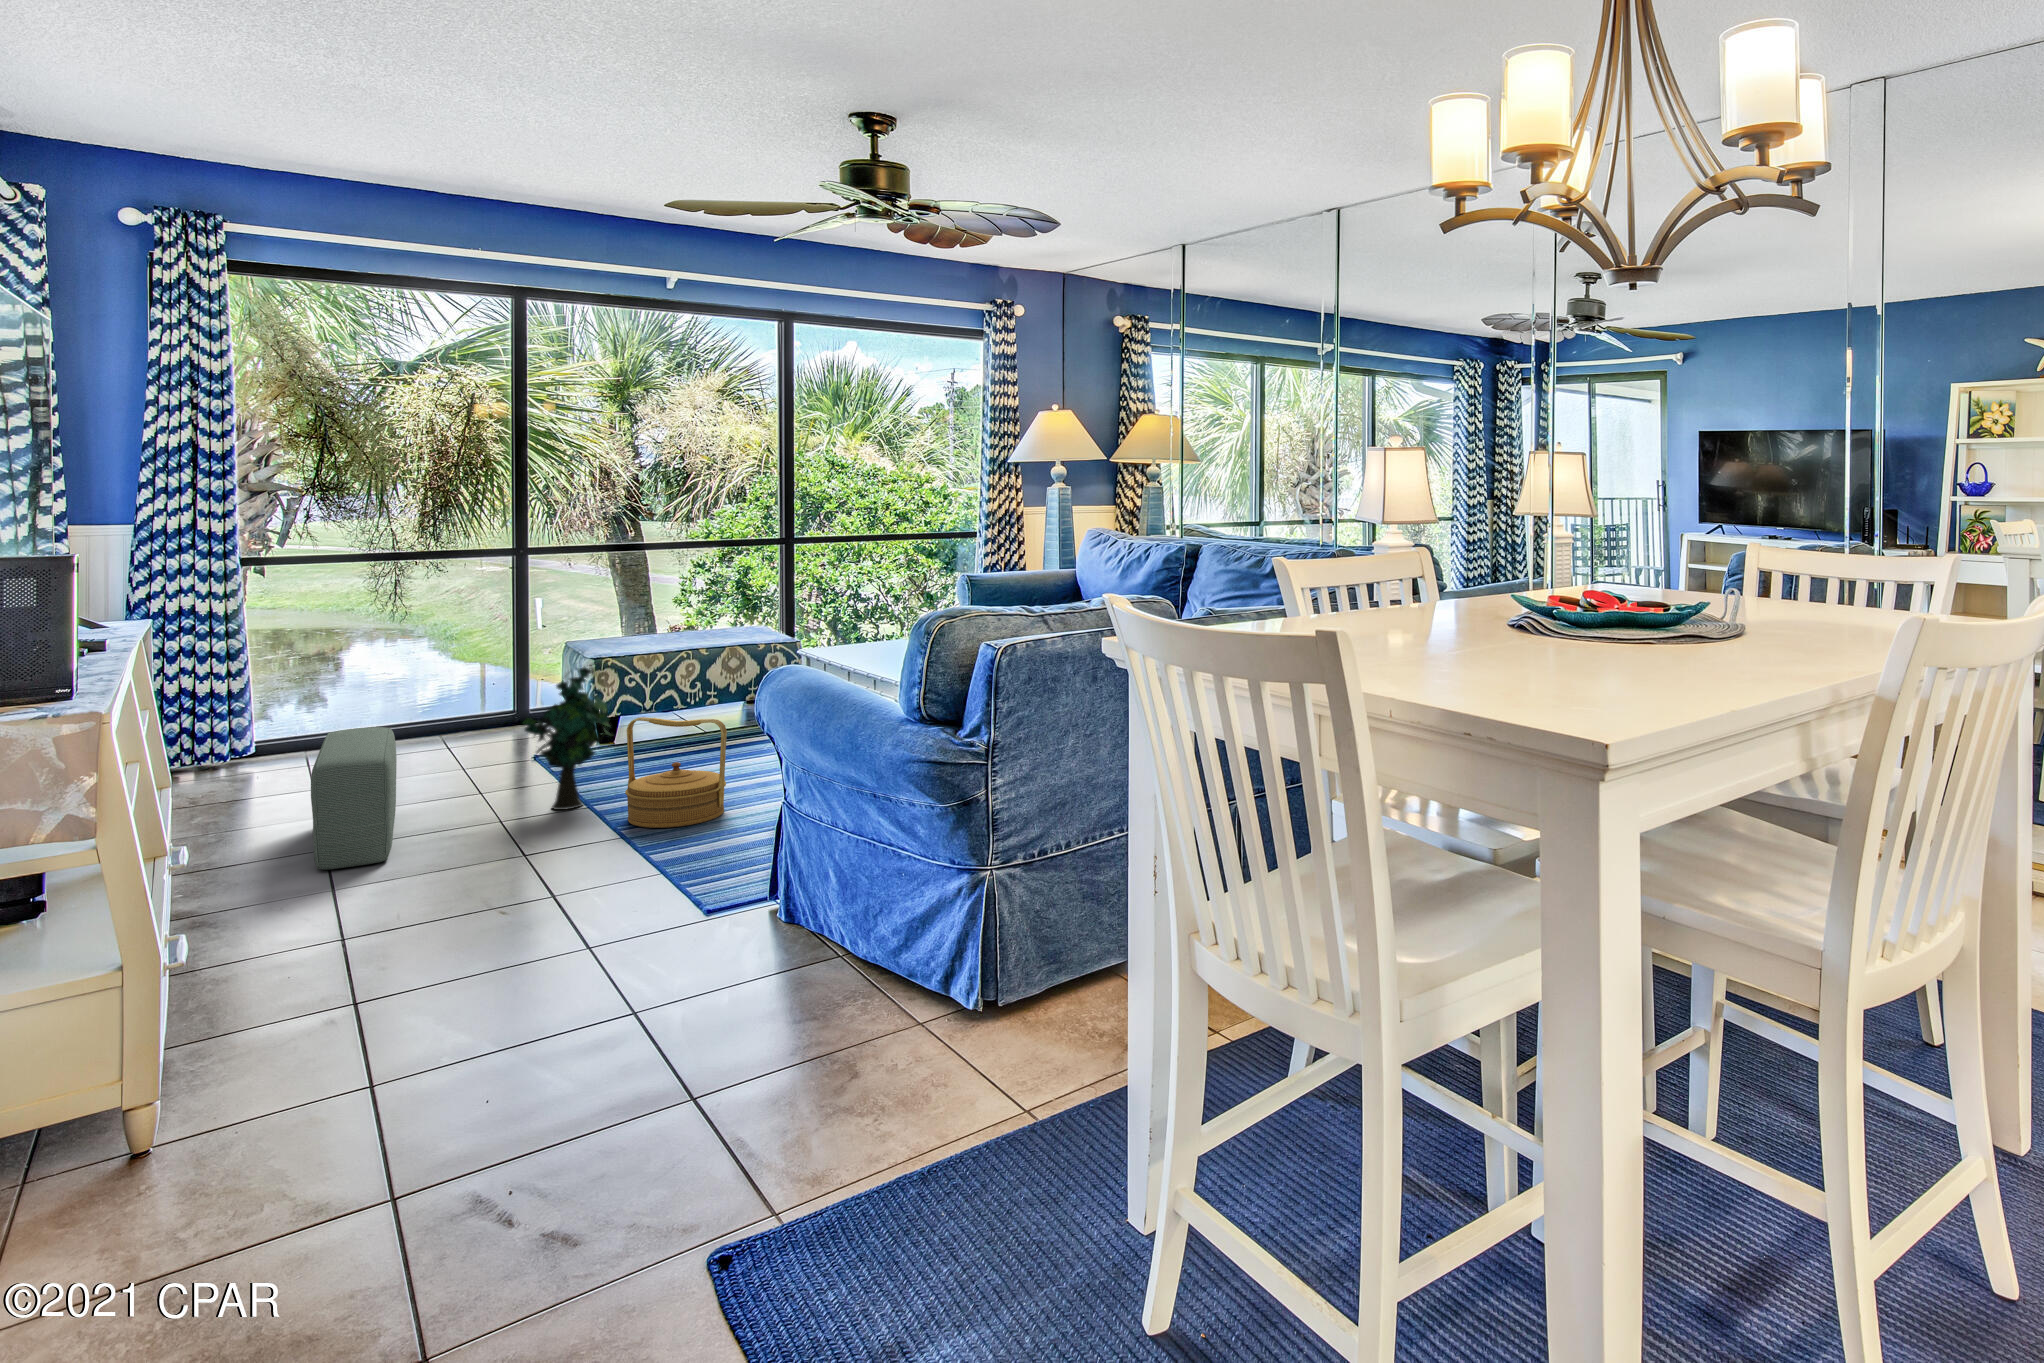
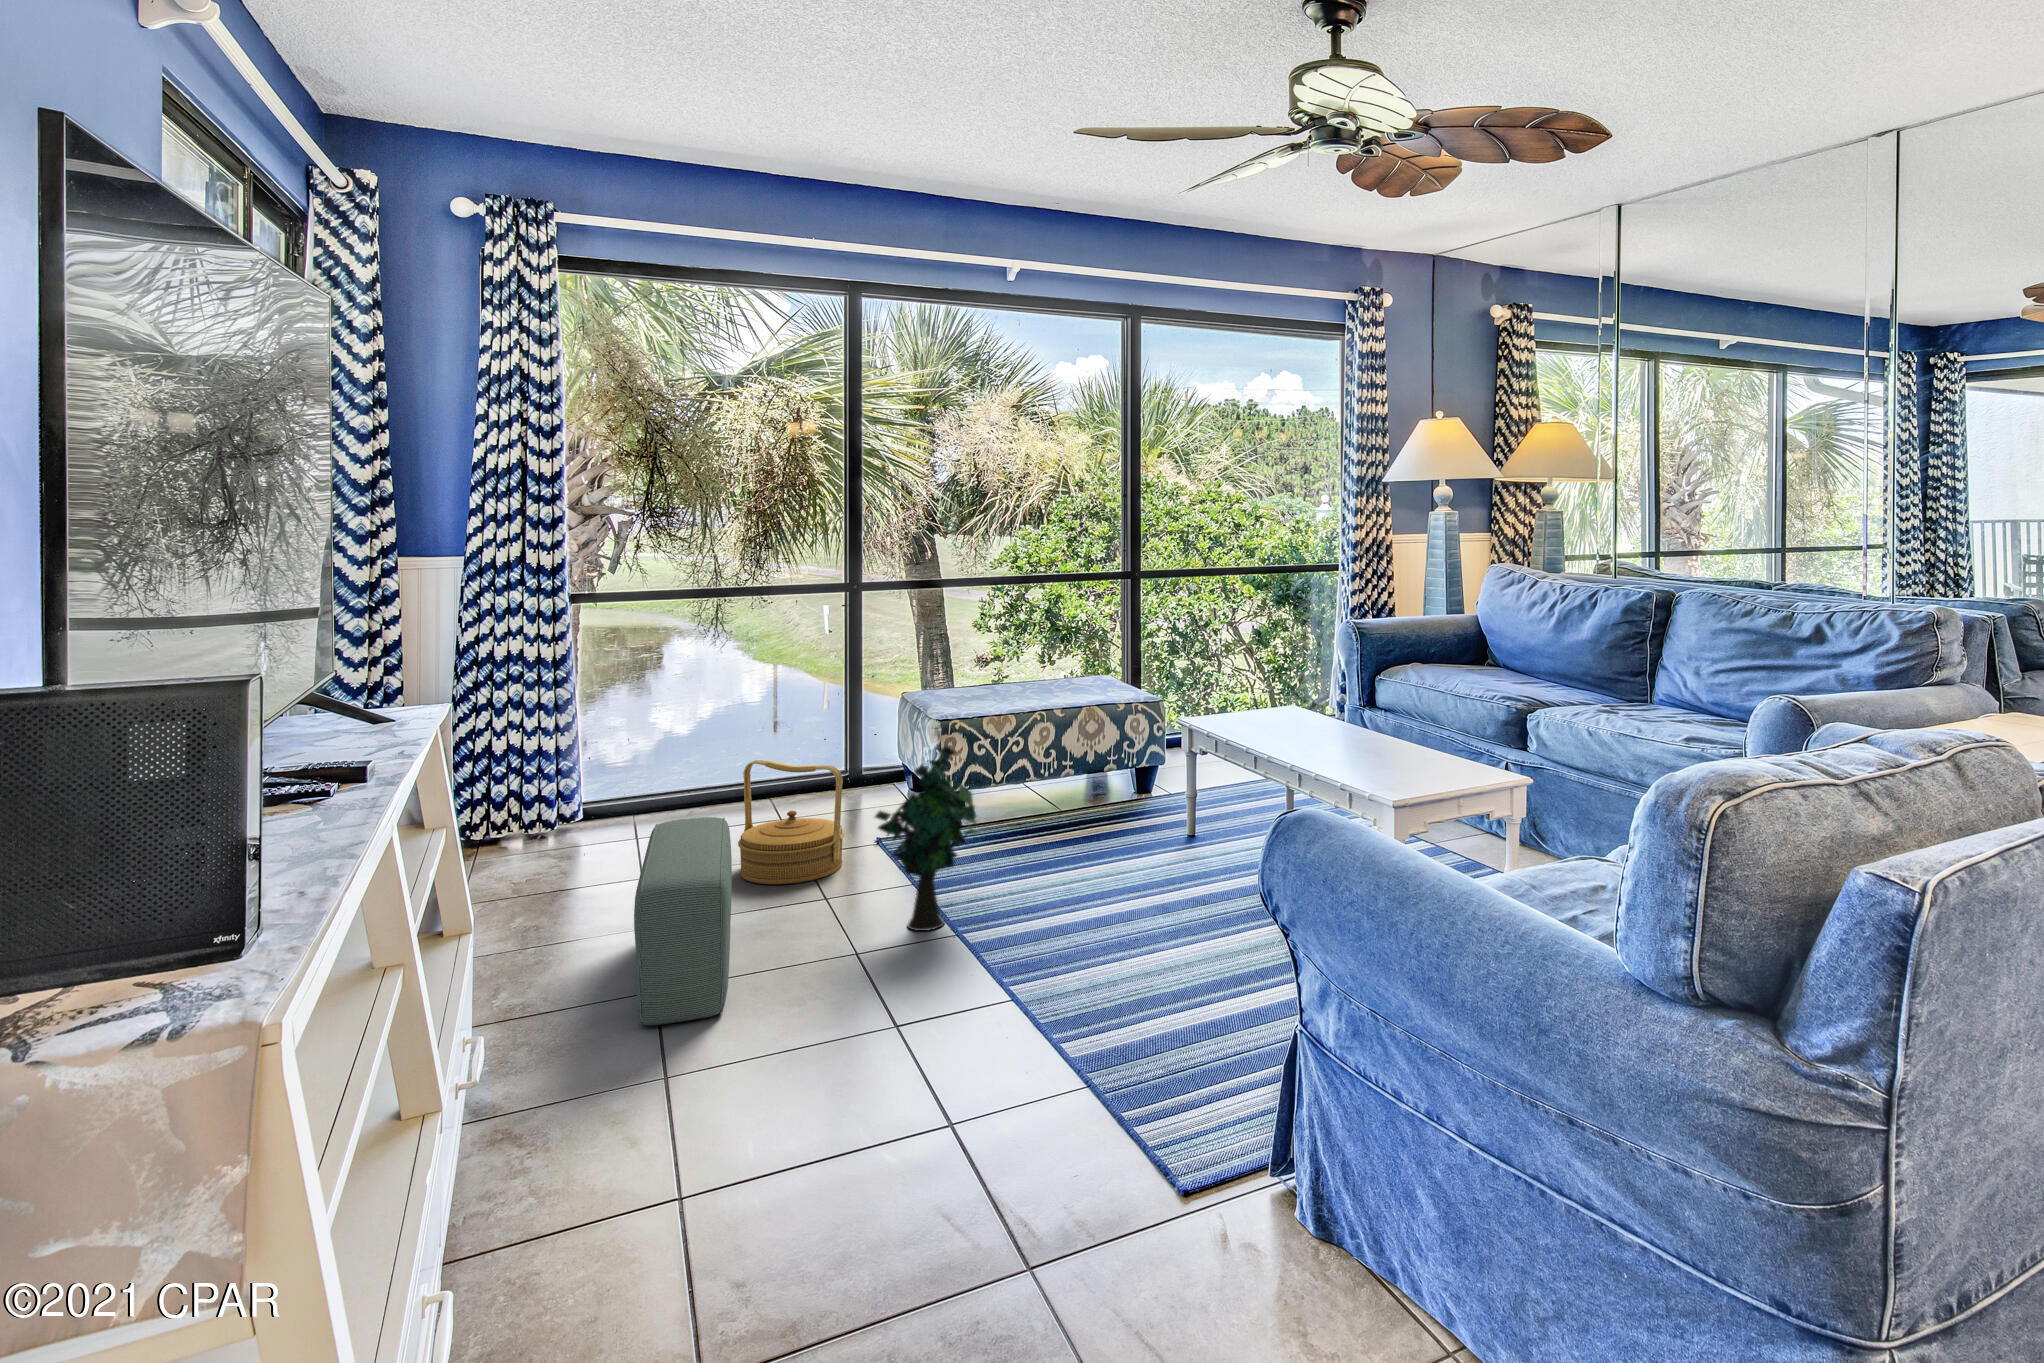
basket: present [625,717,727,828] -> present [738,760,844,884]

